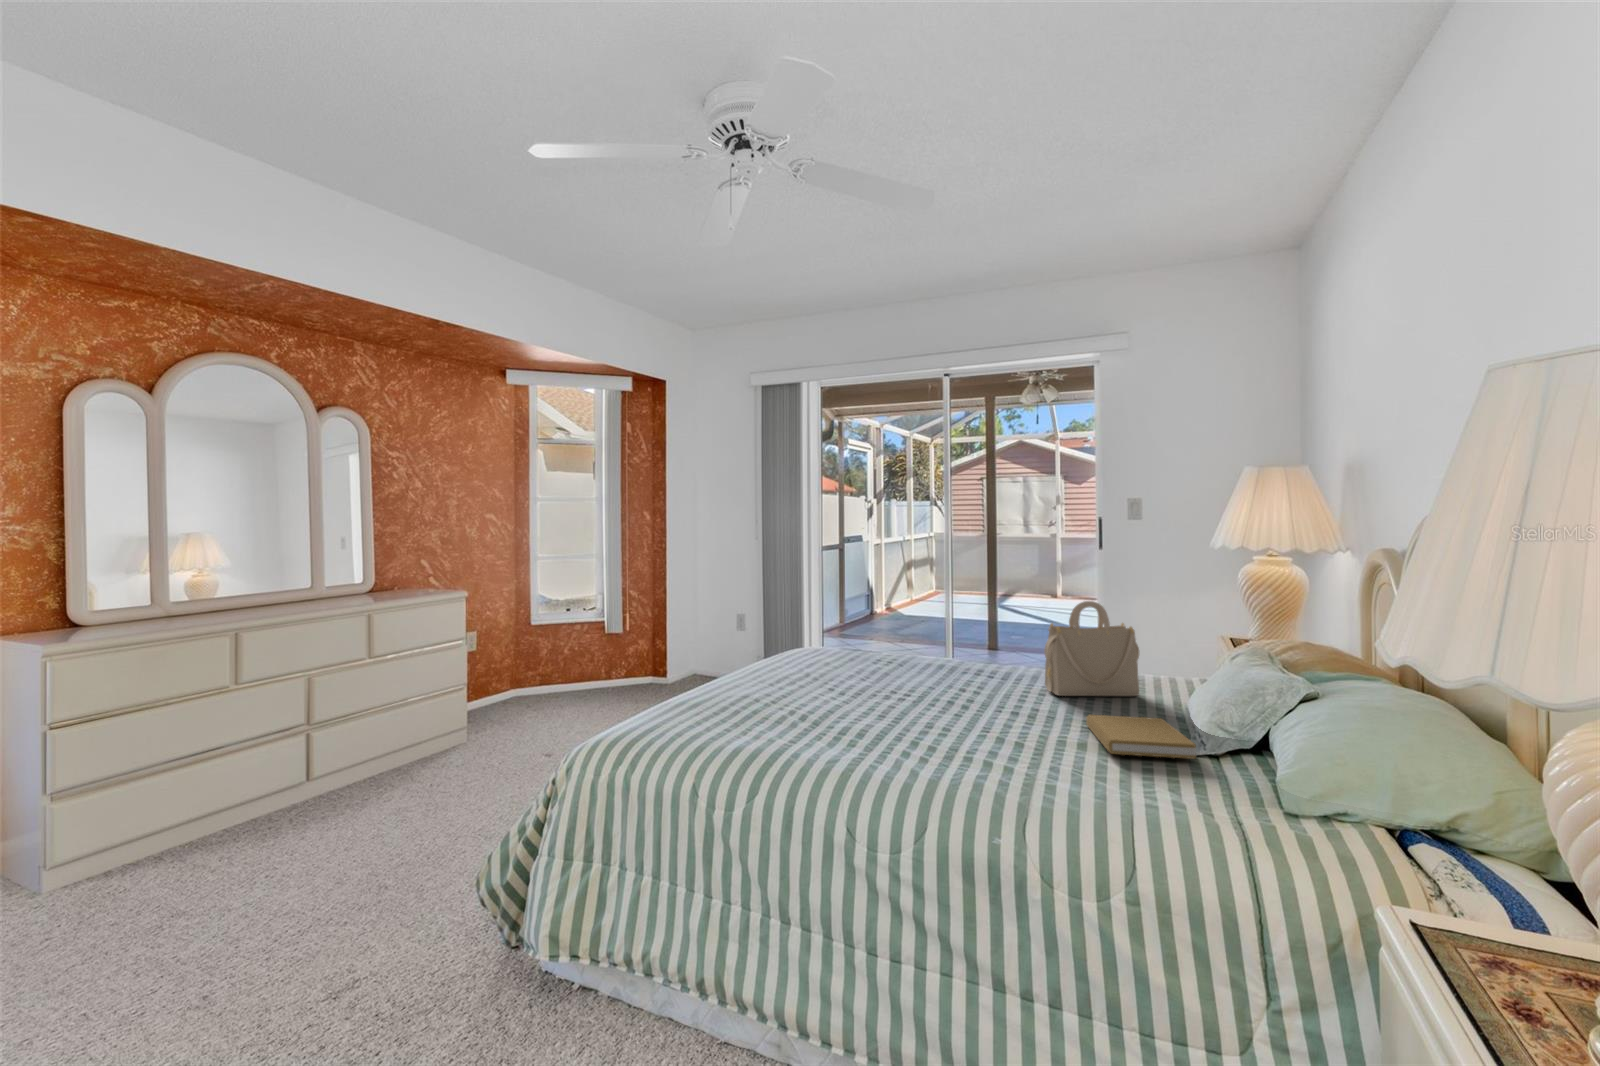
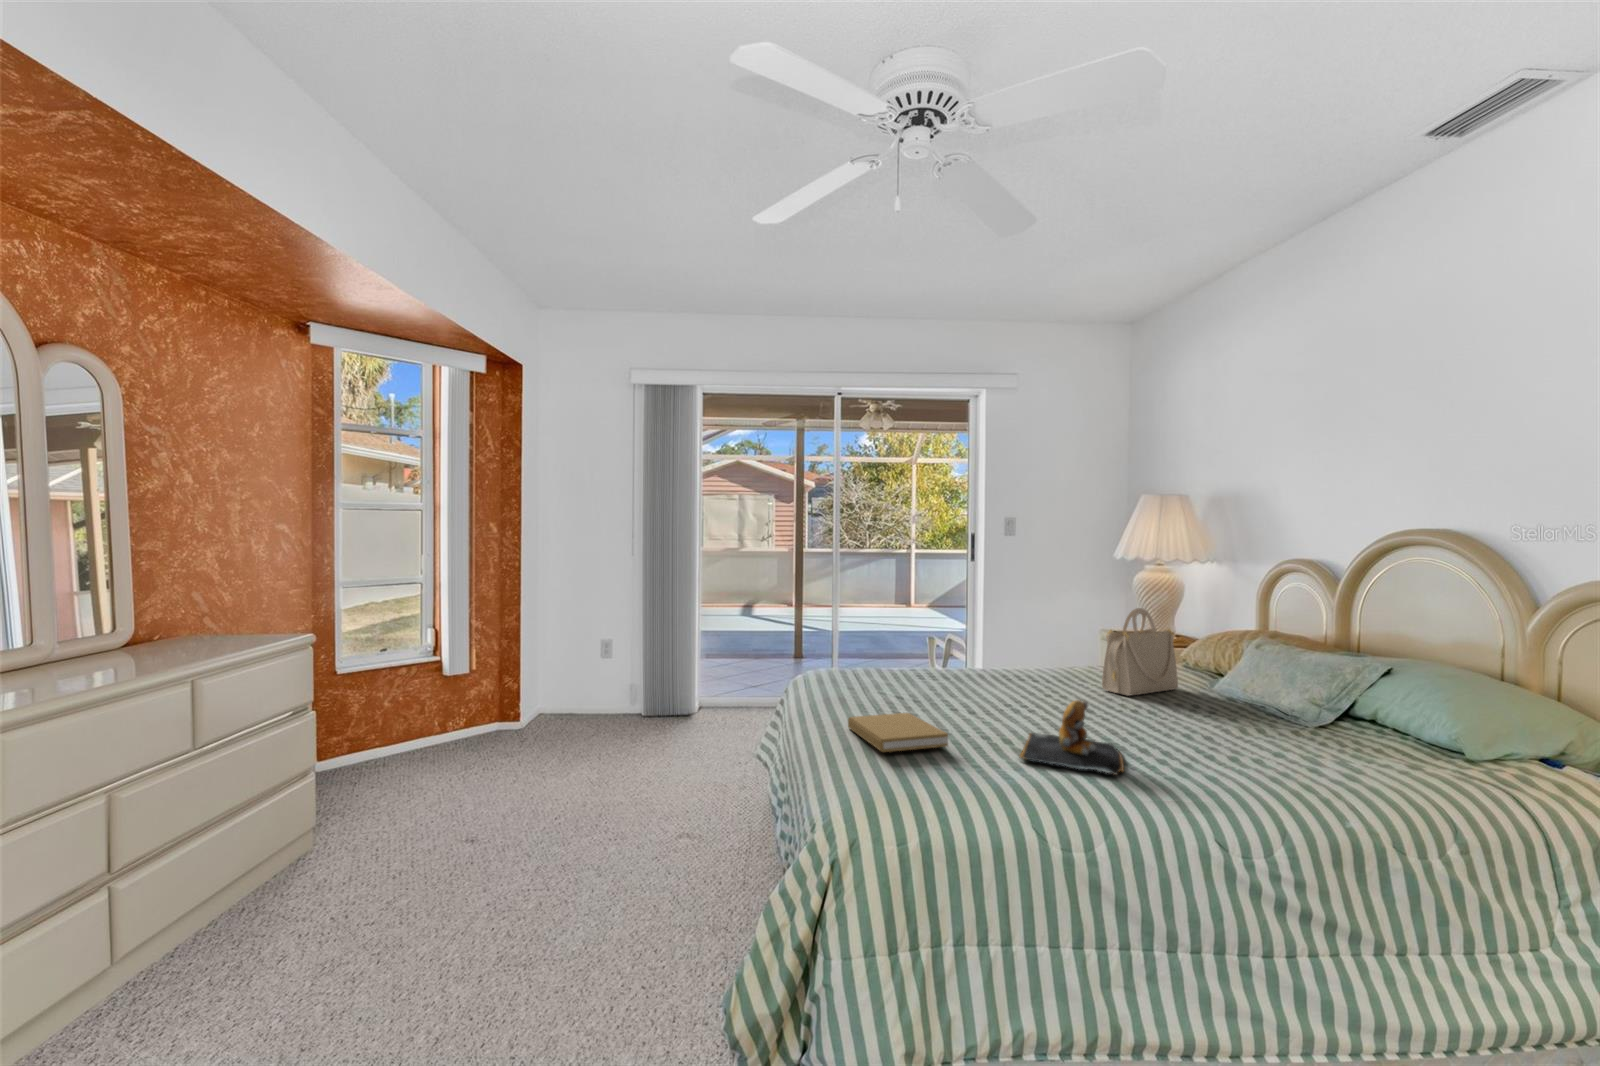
teddy bear: none [799,680,917,751] -> present [1020,700,1124,775]
book: present [1086,715,1196,759] -> present [848,713,948,752]

